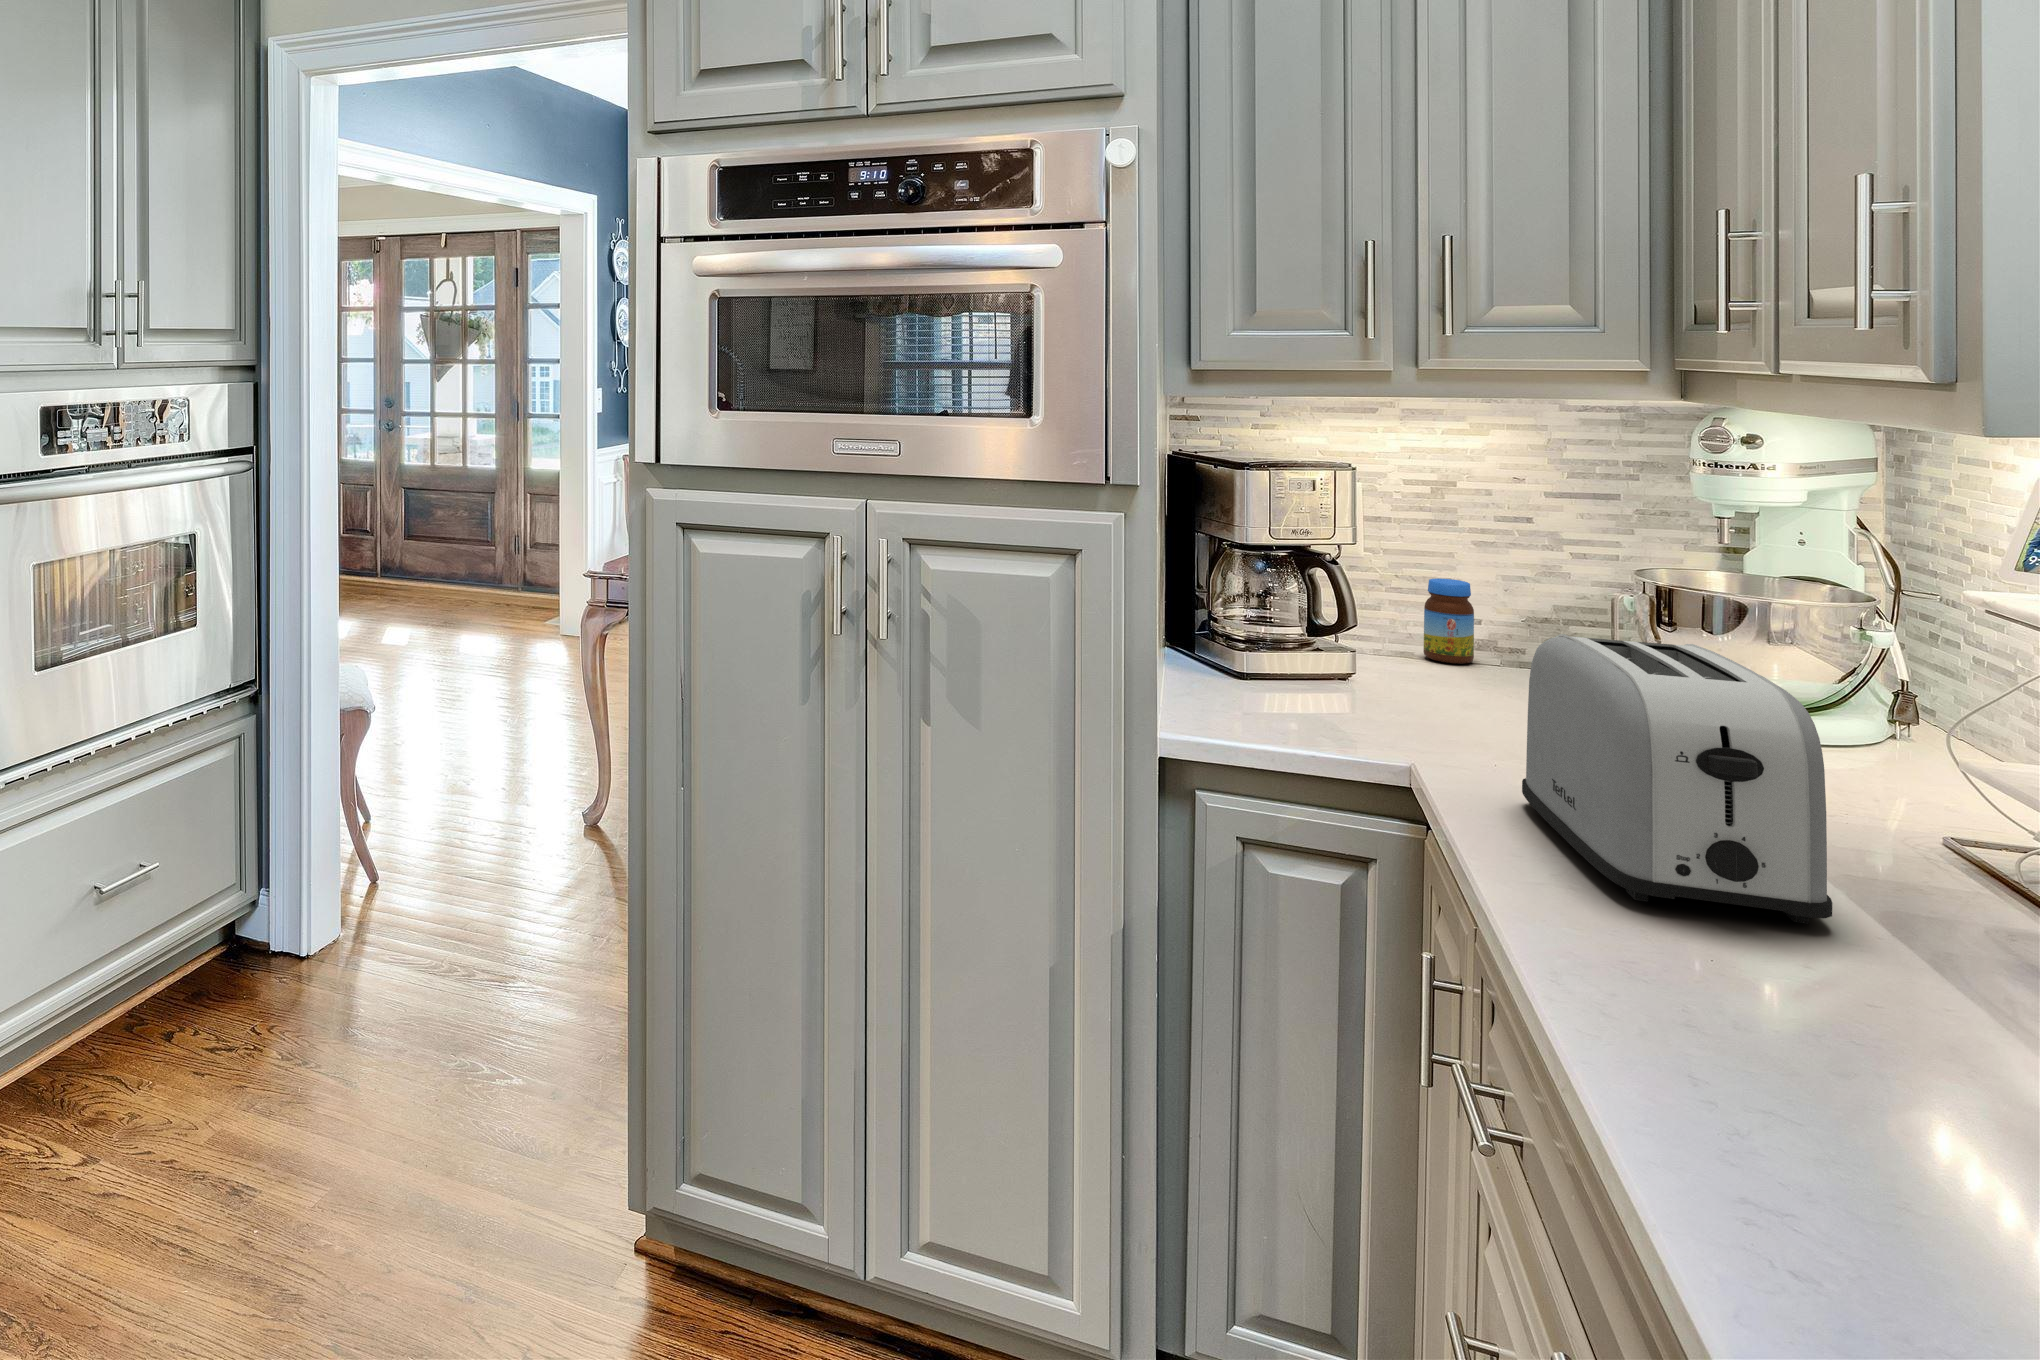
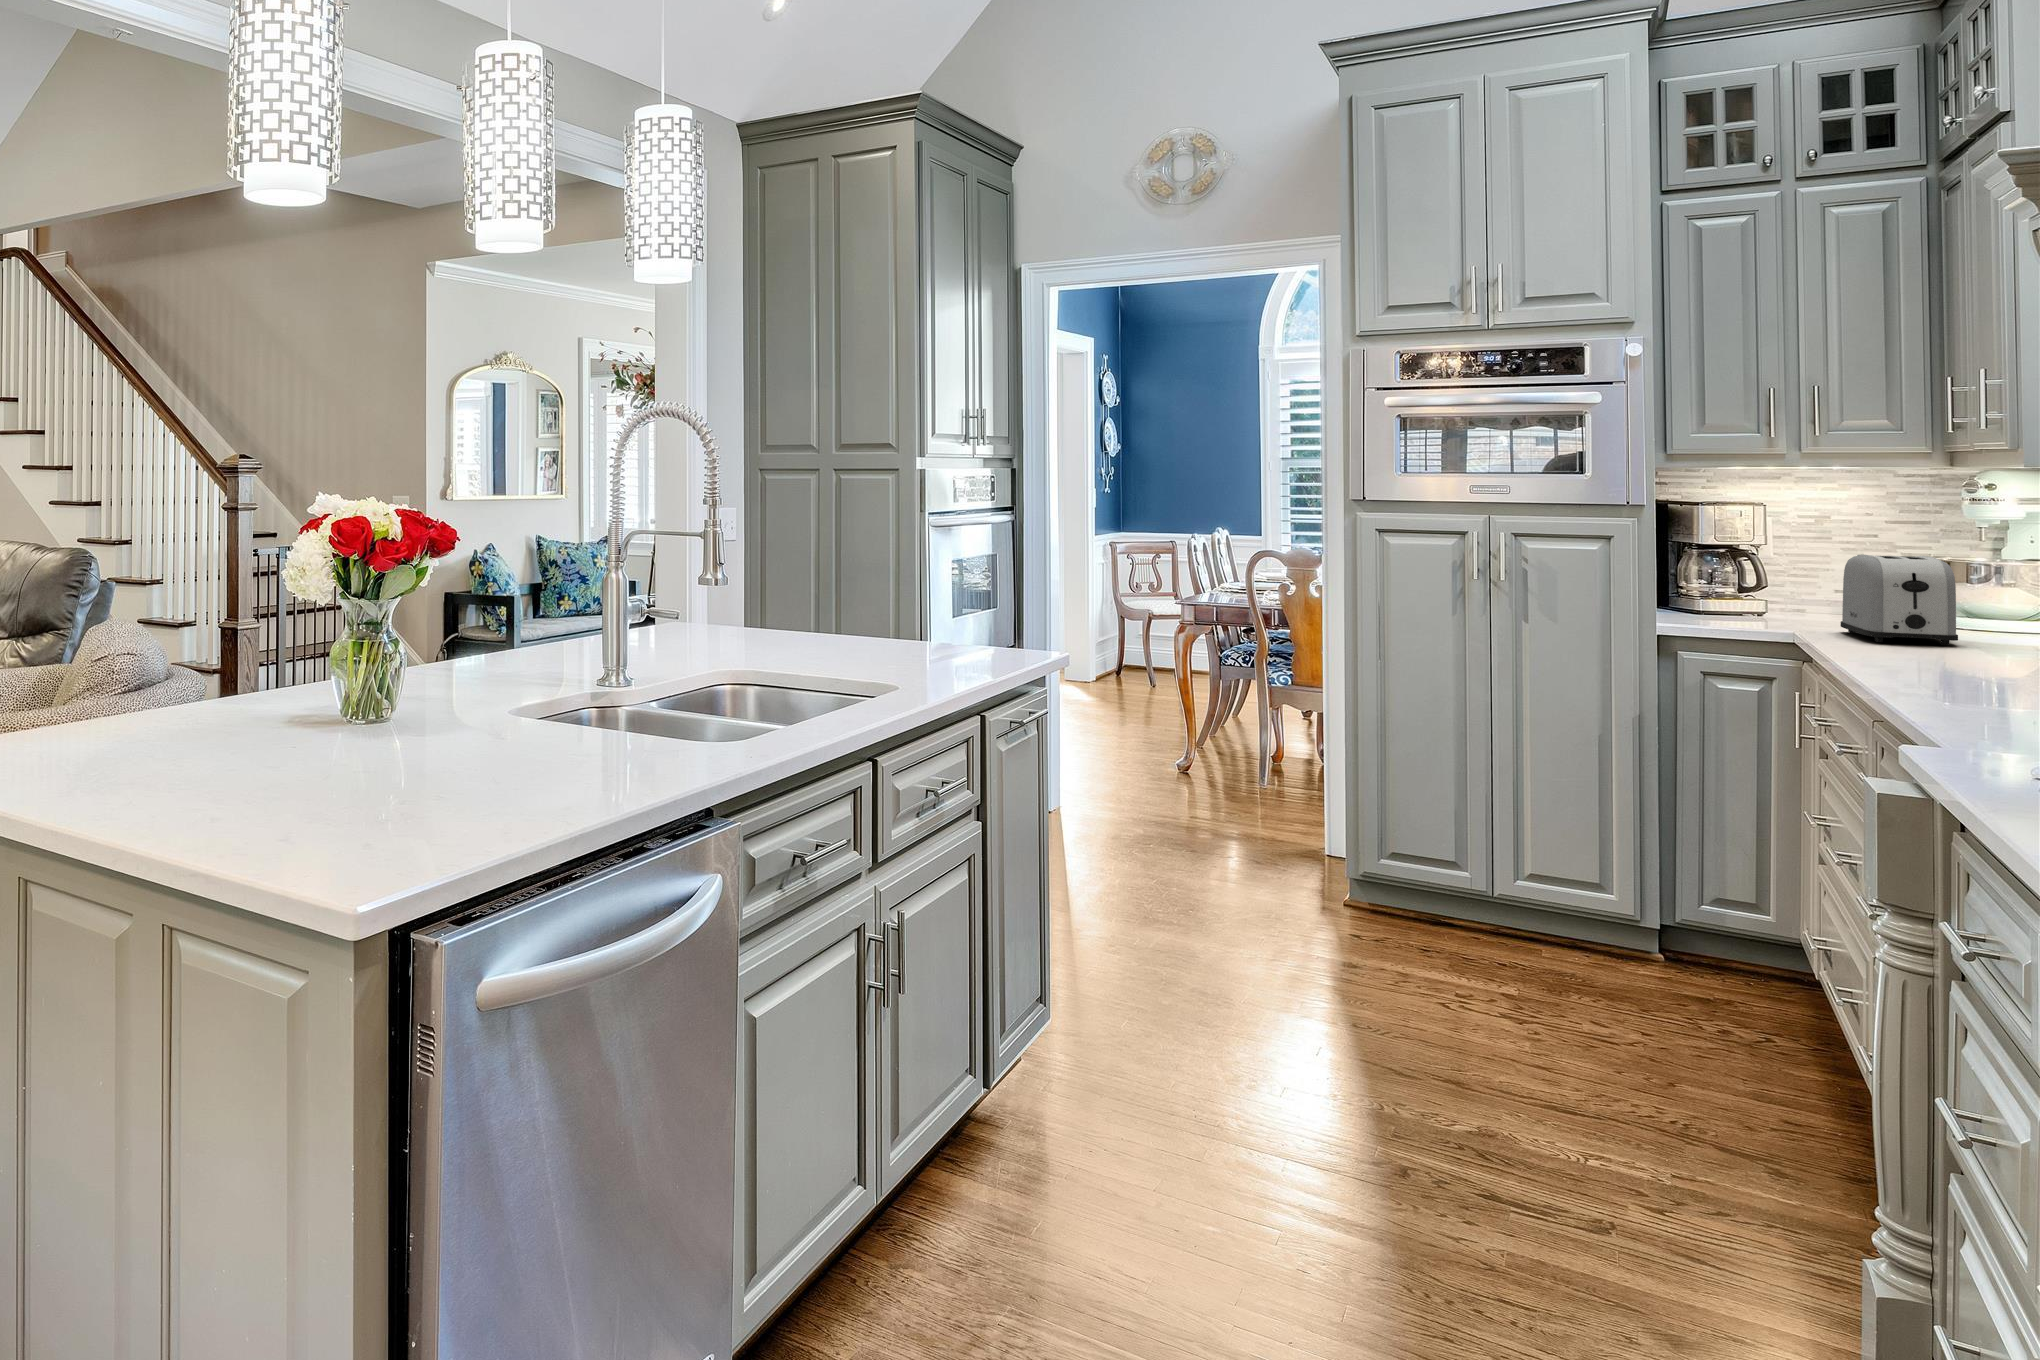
jar: present [1424,578,1474,664] -> none [1808,567,1838,610]

